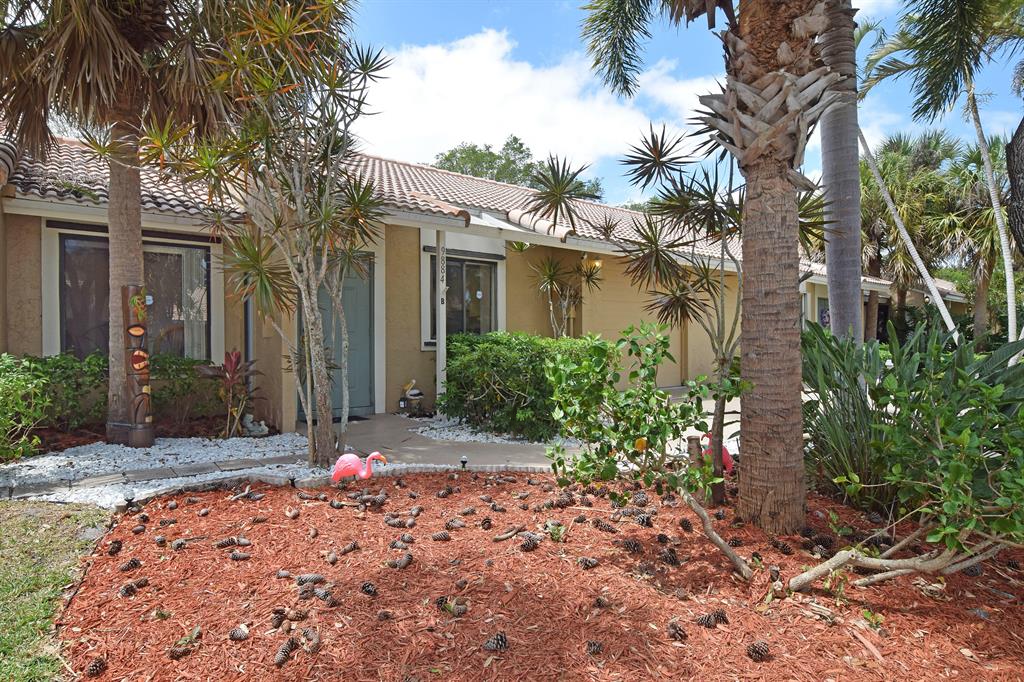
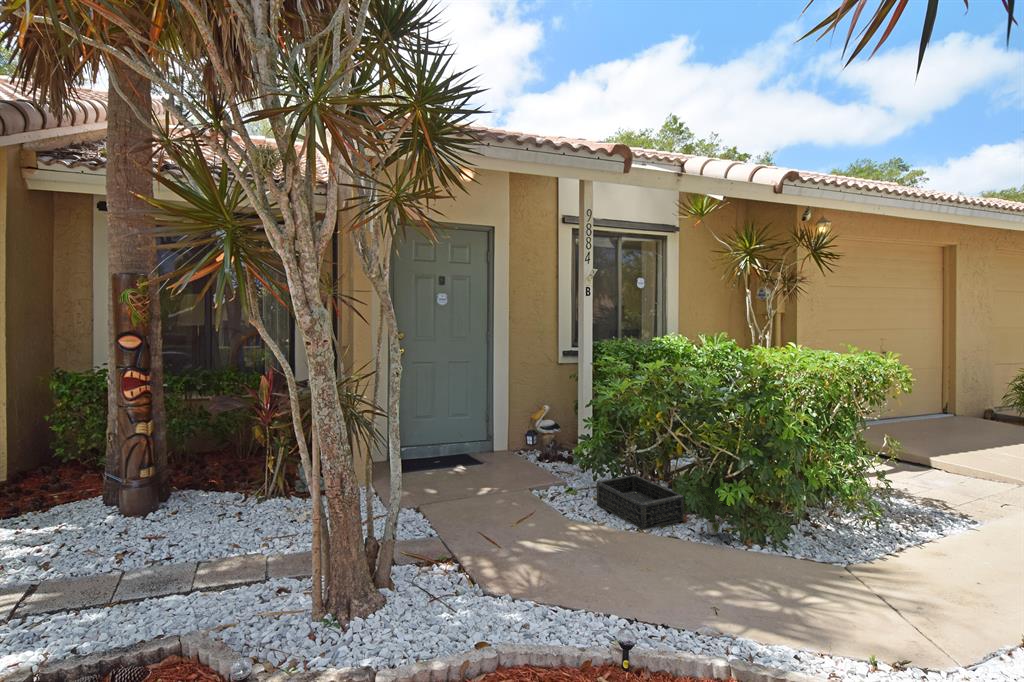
basket: none [449,414,499,440] -> present [597,475,684,529]

